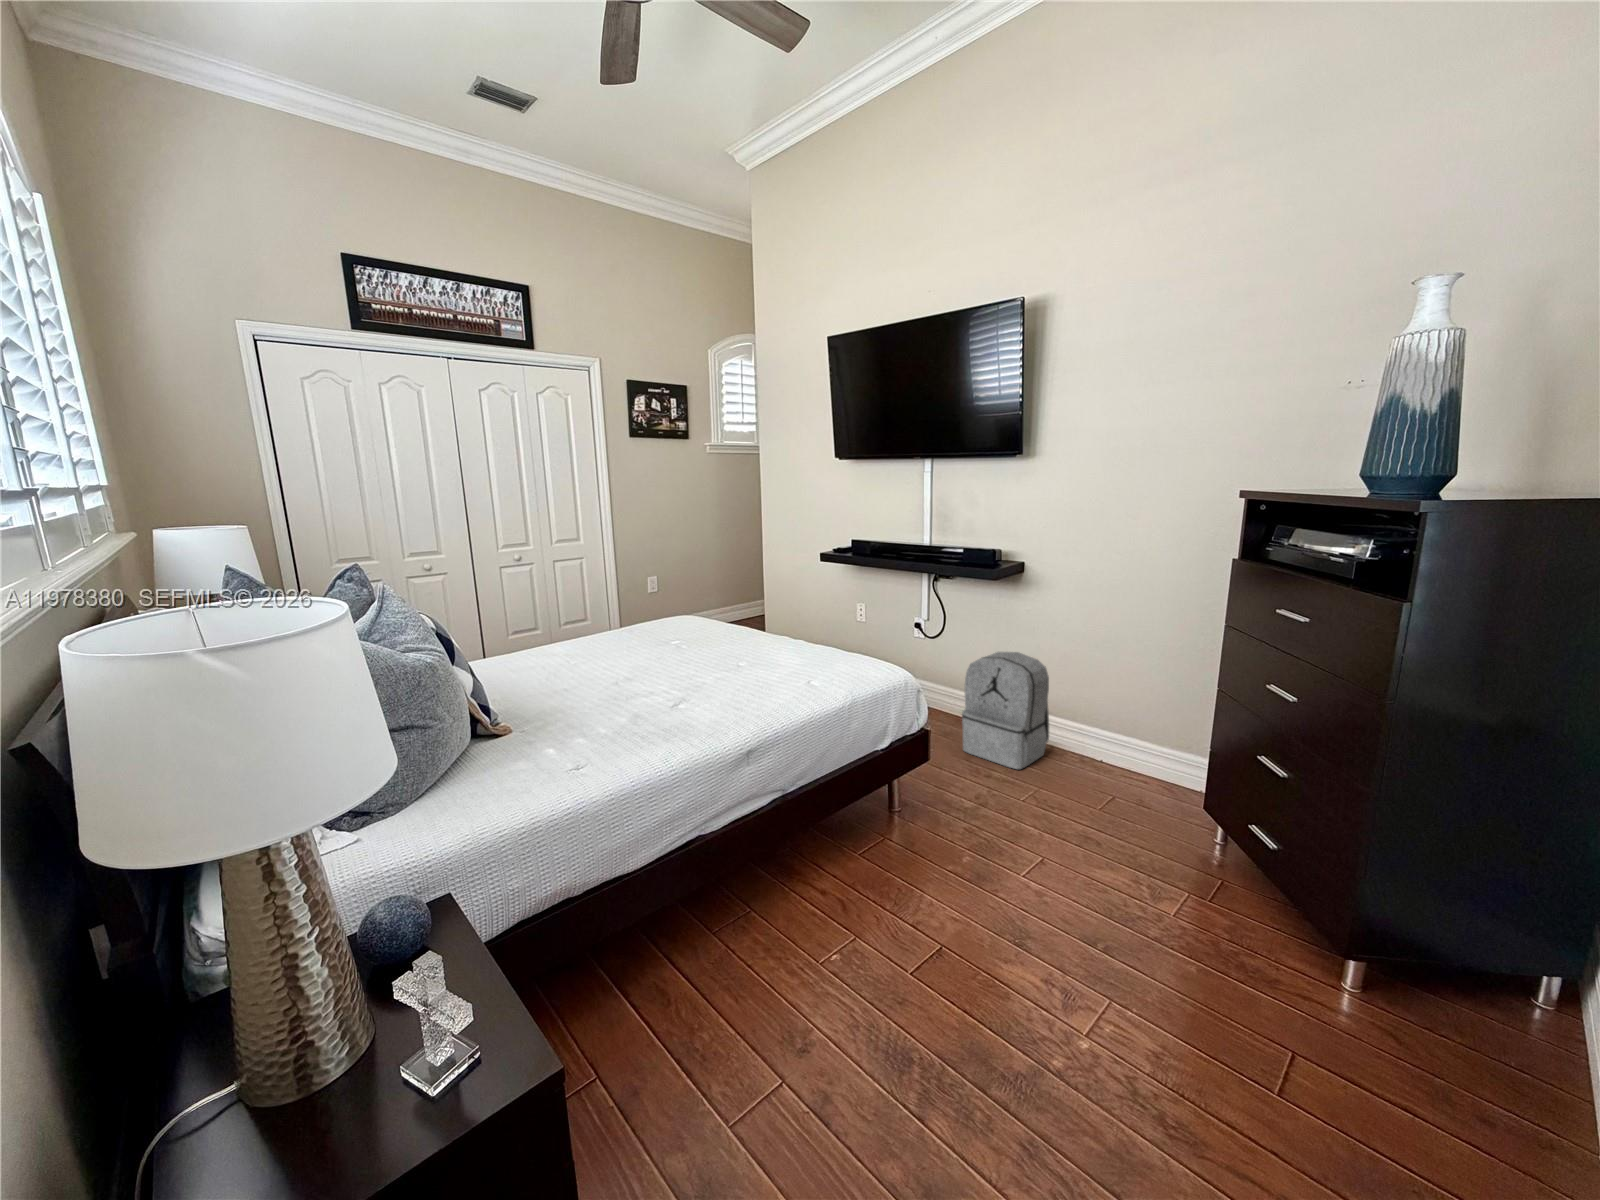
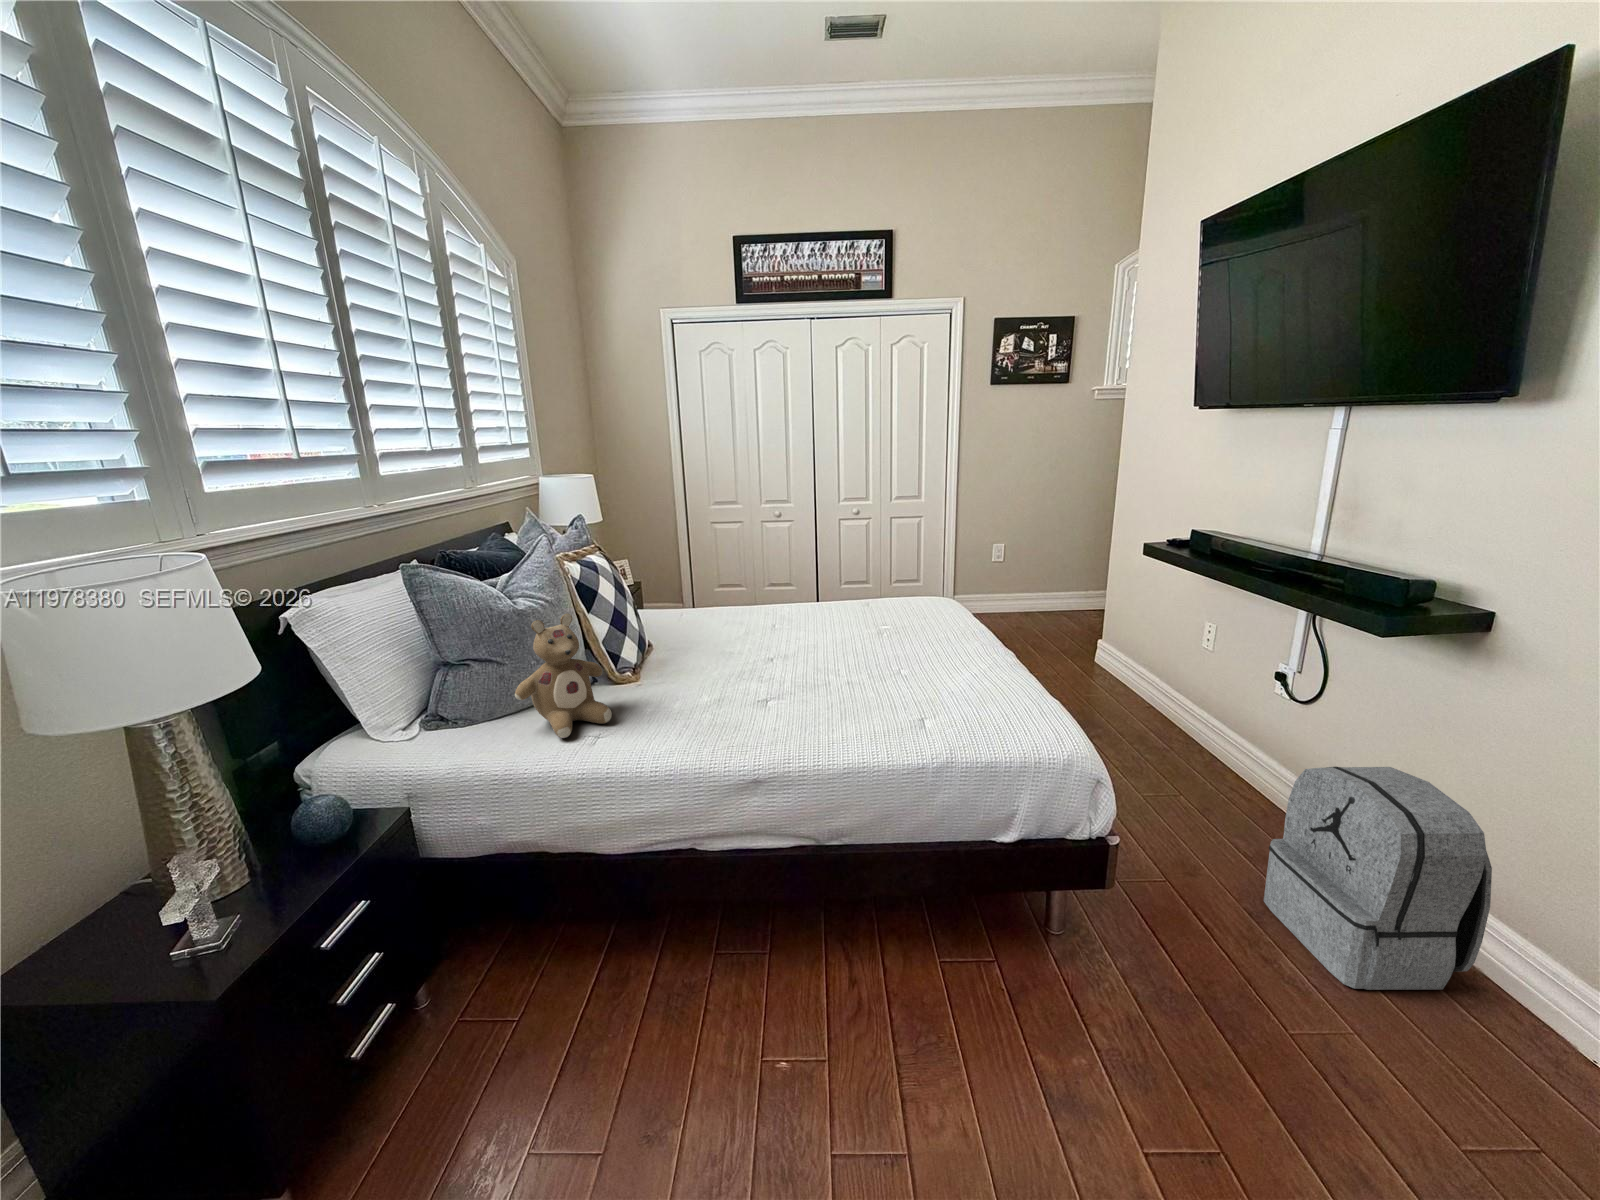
stuffed bear: none [476,653,574,779] -> present [515,614,612,738]

